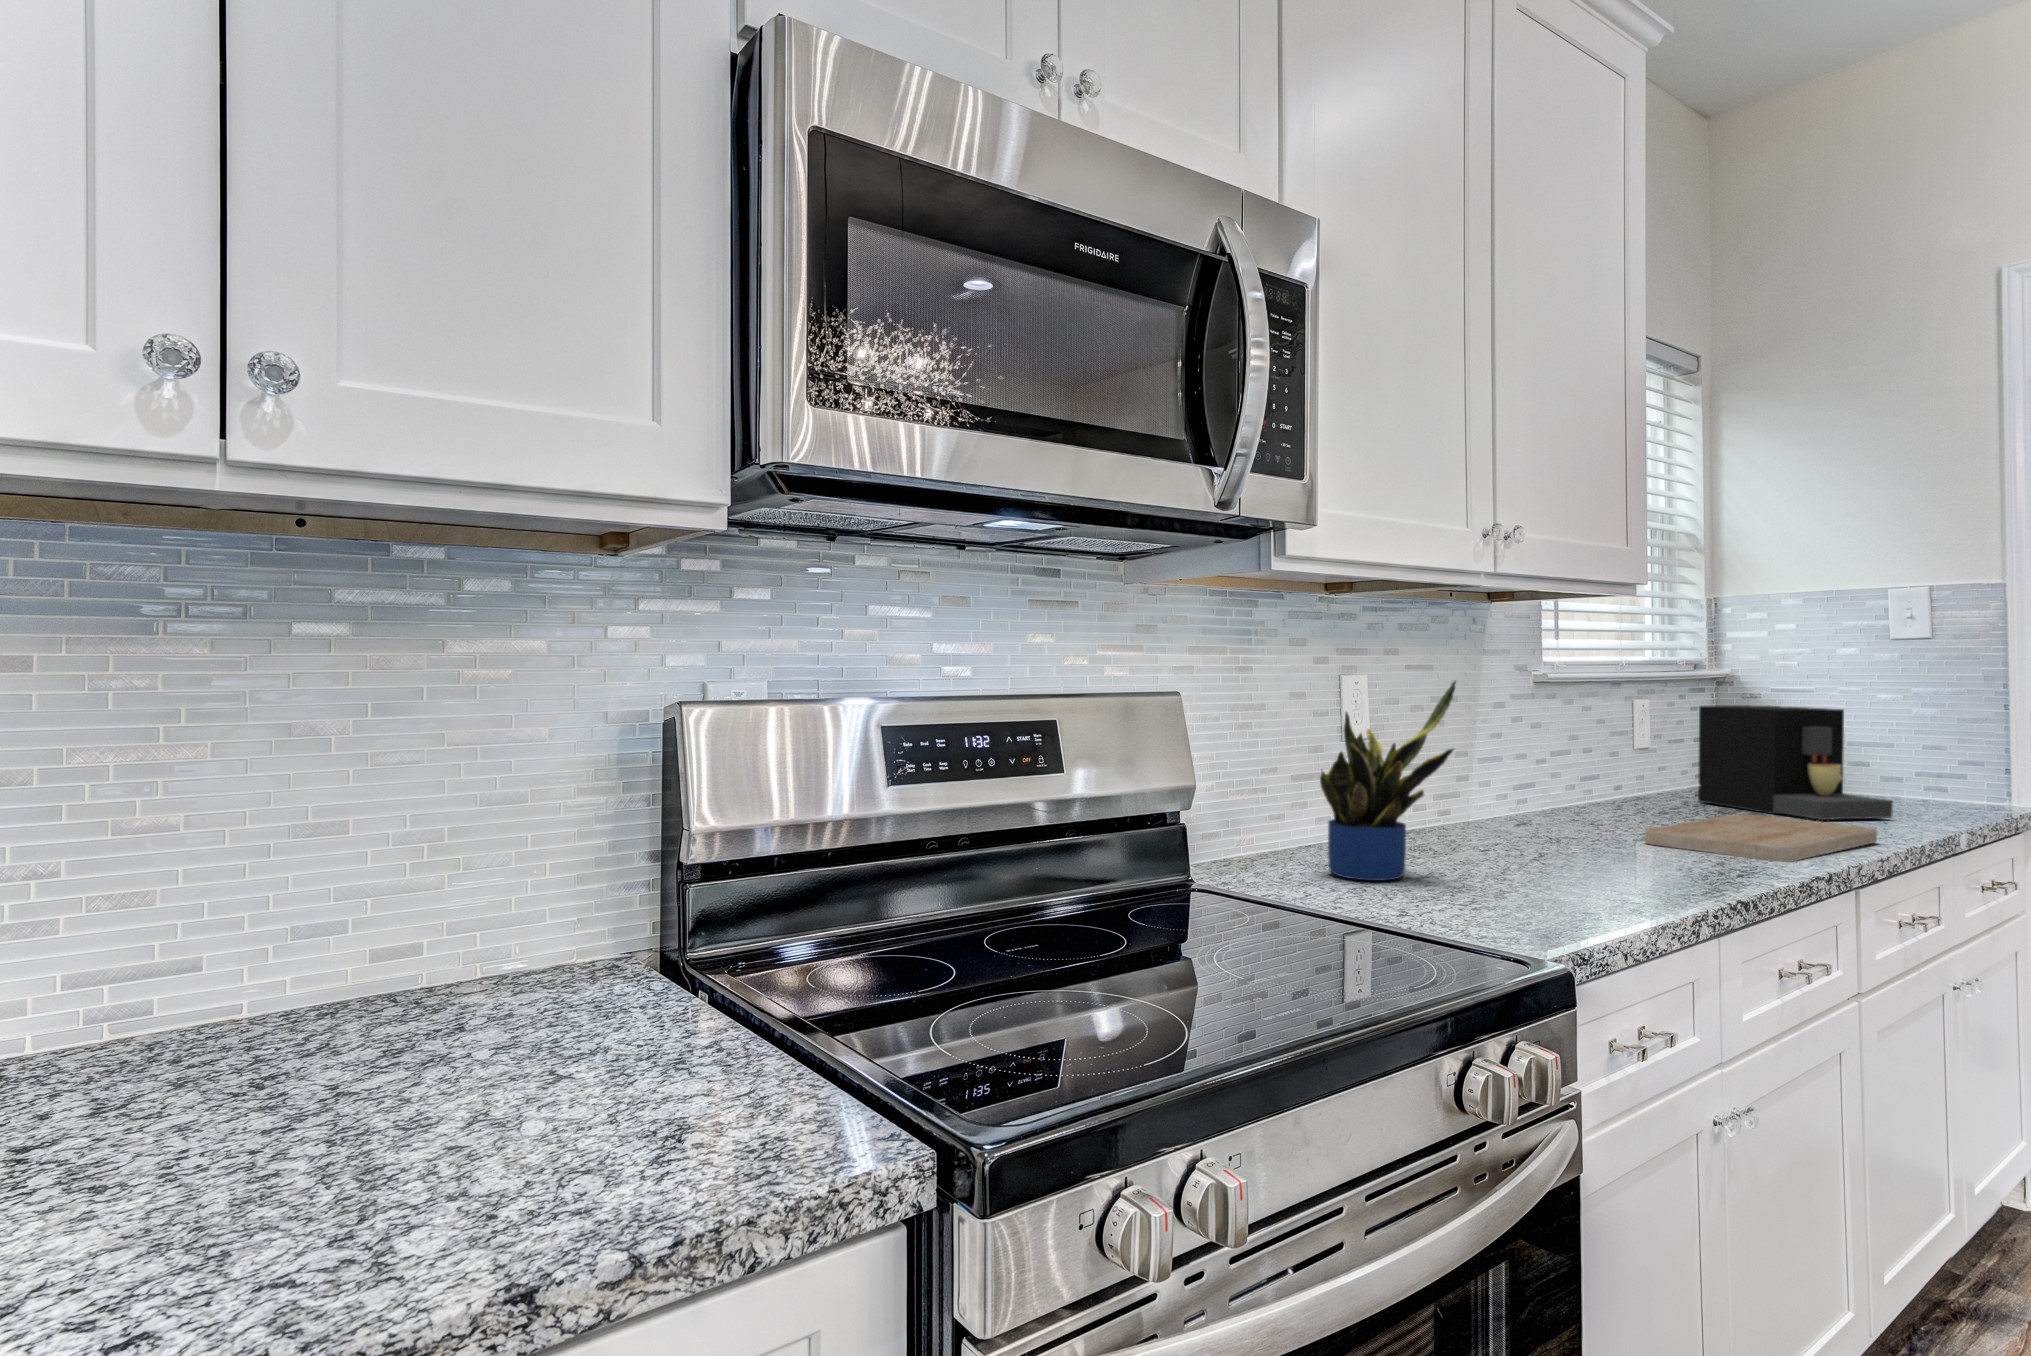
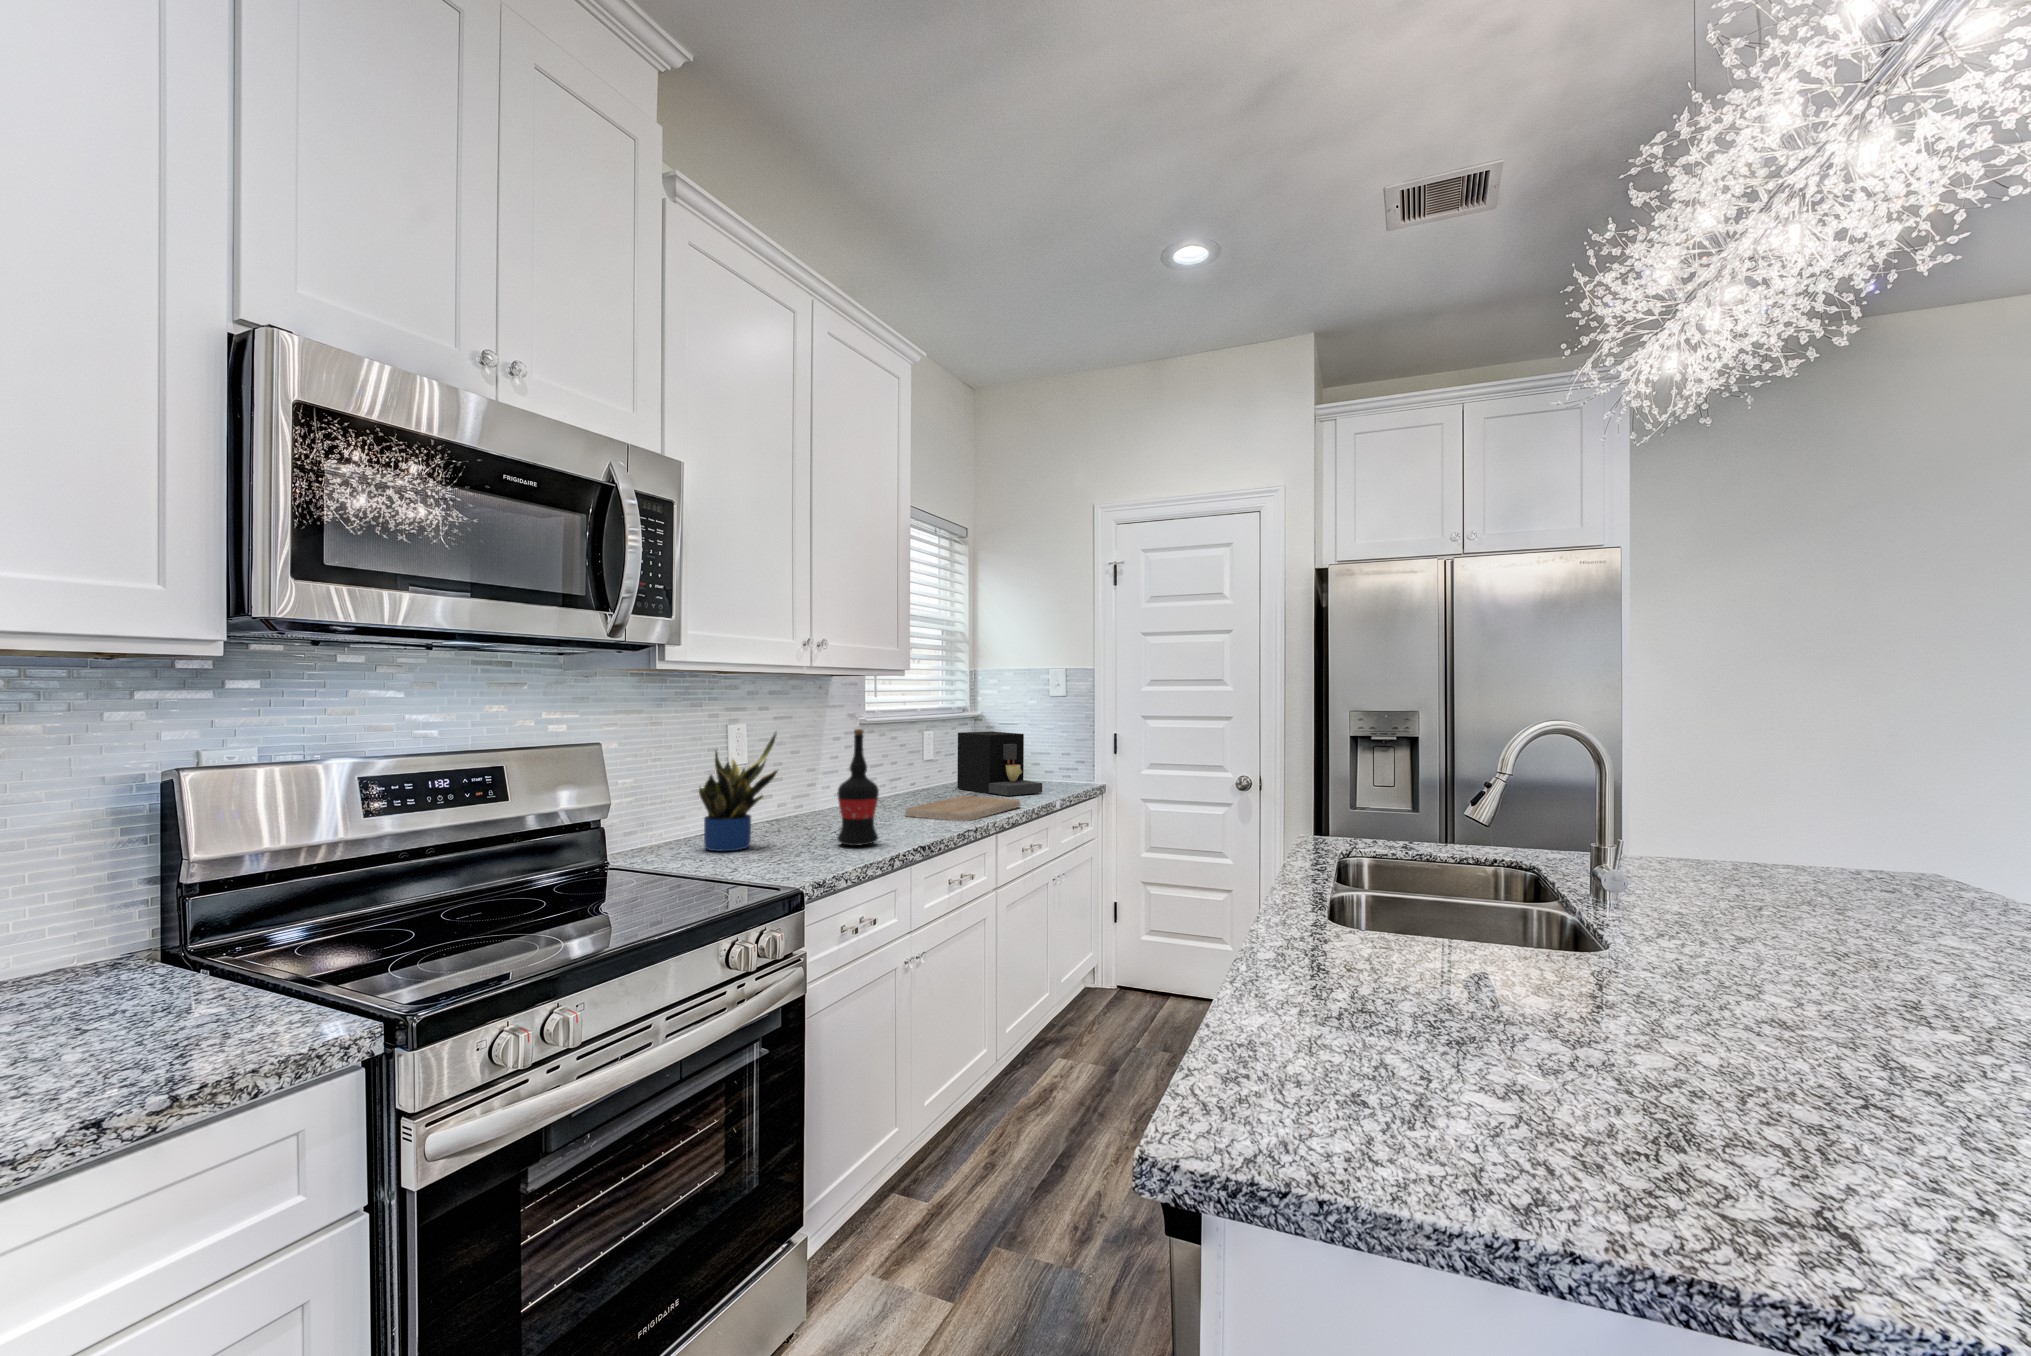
wine bottle: none [1562,680,1647,892] -> present [837,729,879,846]

